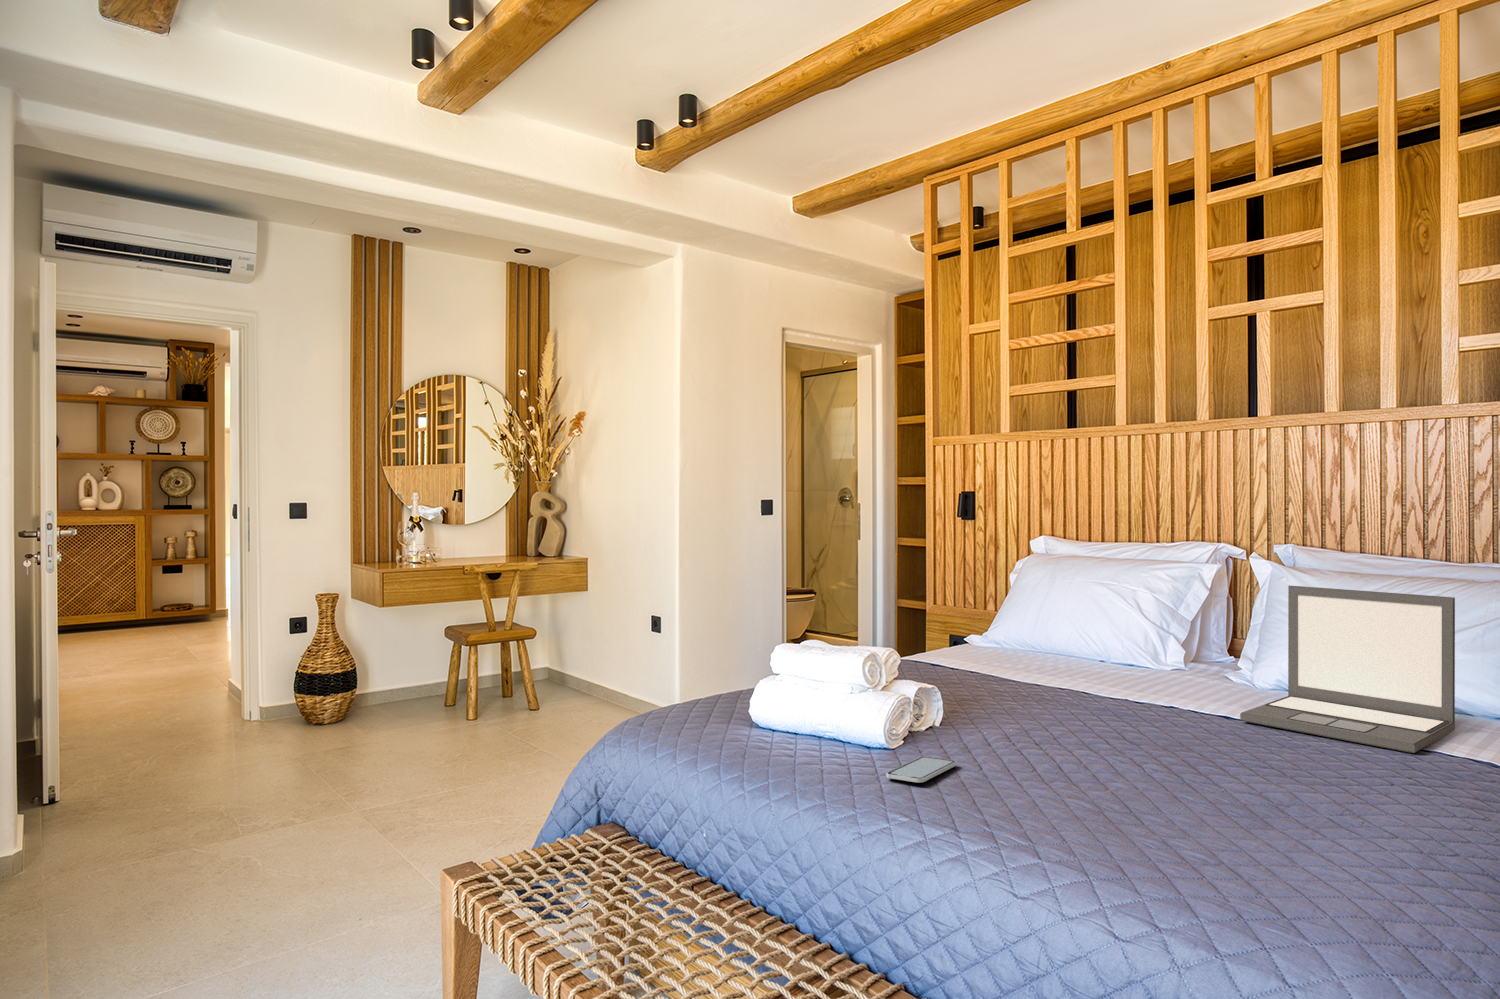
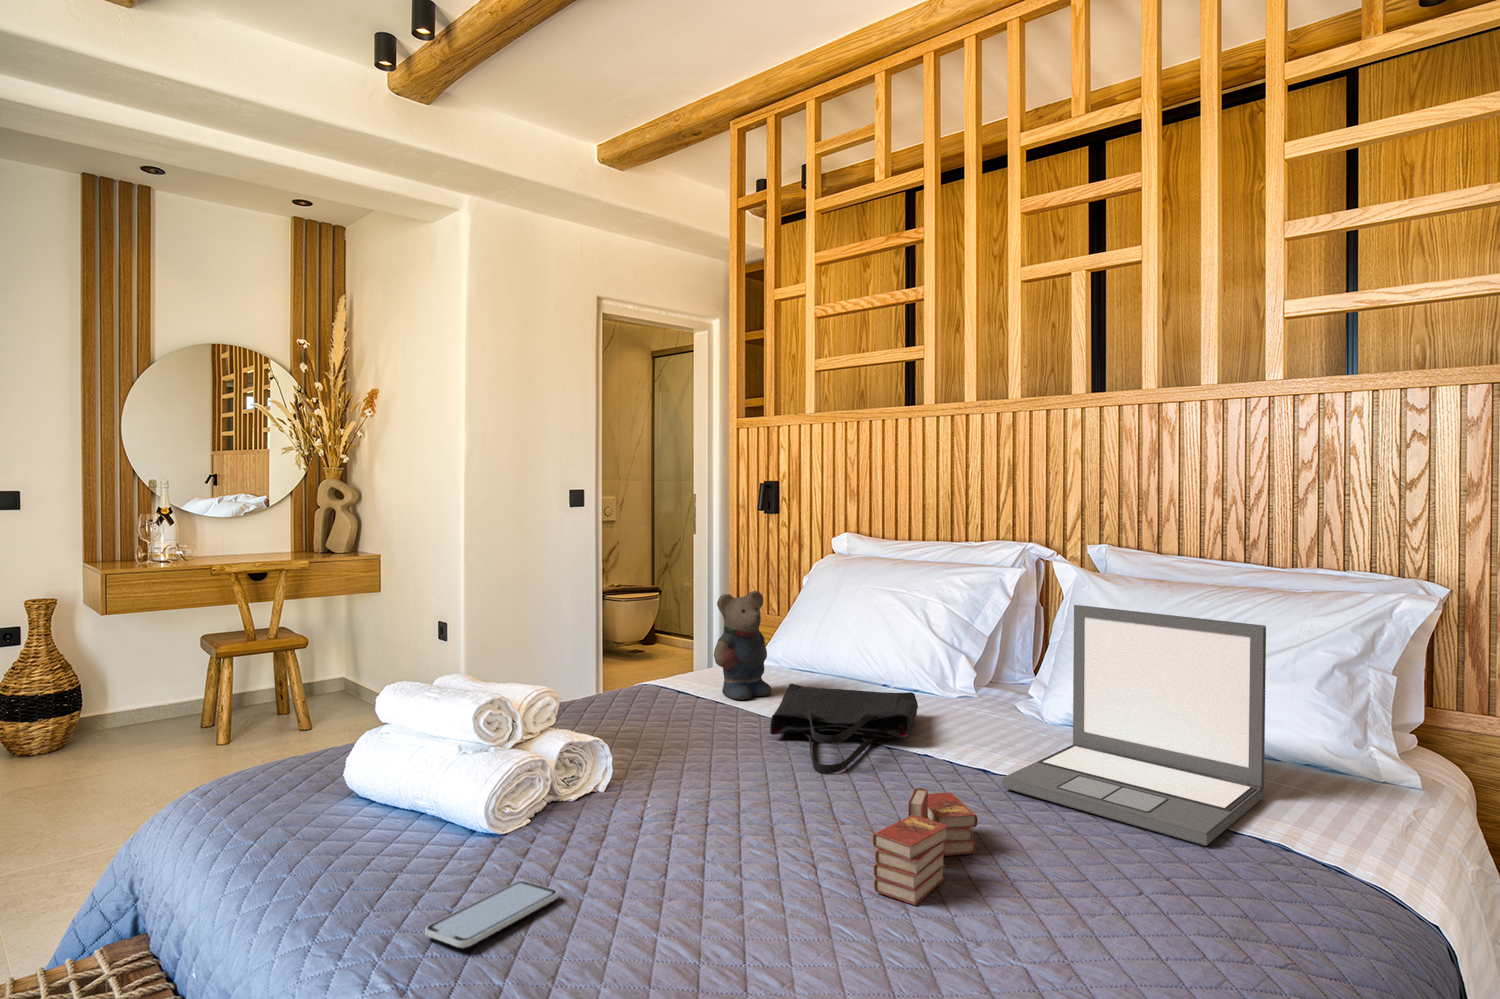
teddy bear: none [965,580,1010,668] -> present [714,591,772,700]
tote bag: none [1032,653,1151,711] -> present [770,684,918,773]
book: none [1174,706,1240,775] -> present [873,788,978,905]

